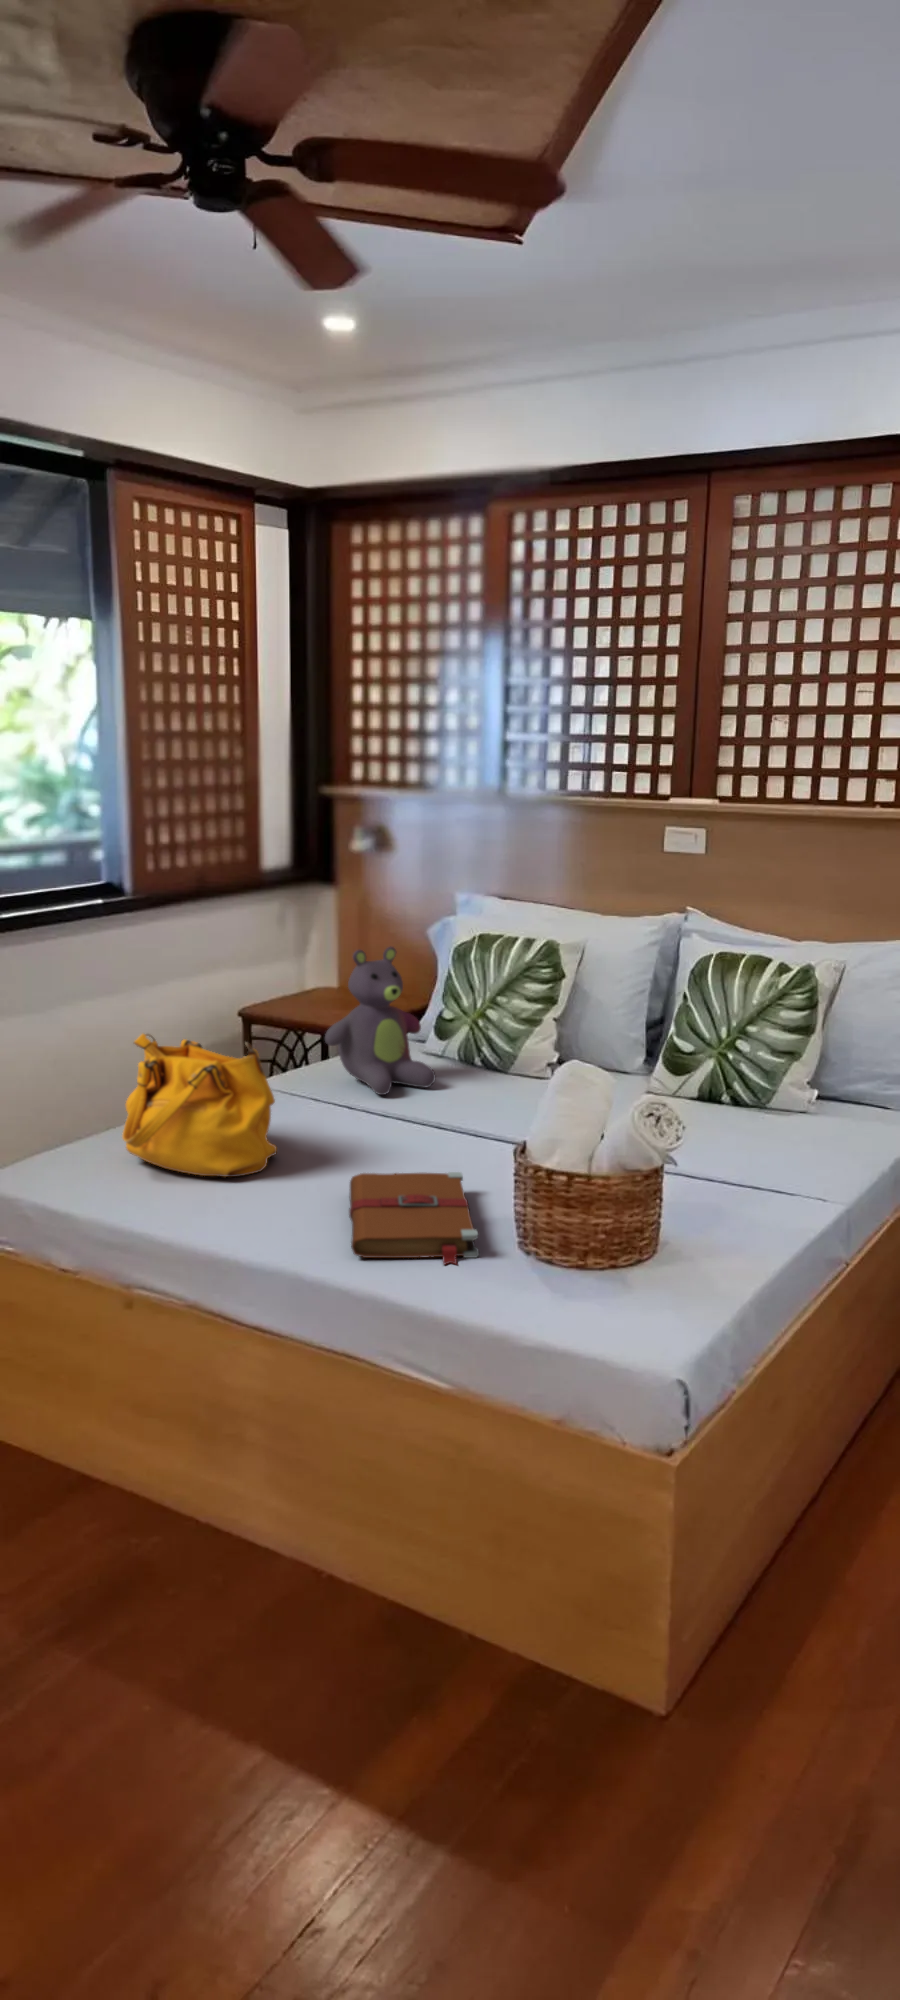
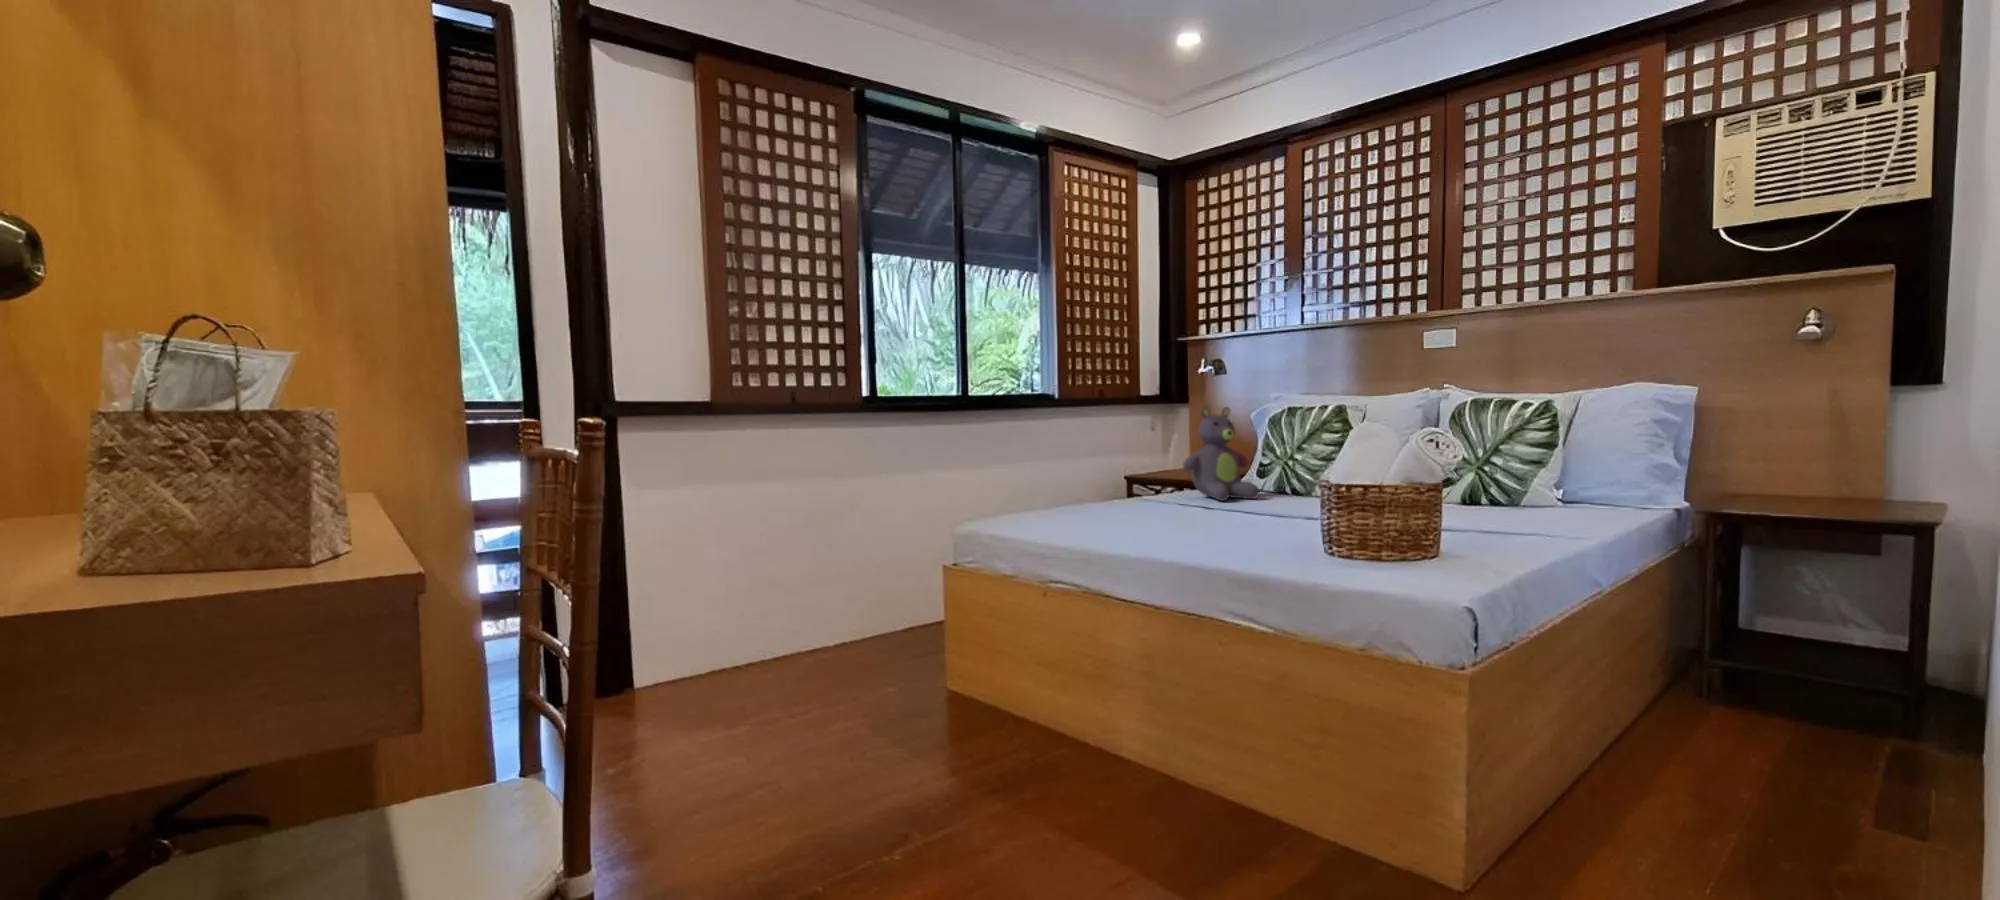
handbag: present [122,1034,277,1177] -> none [1051,439,1151,526]
book: present [349,1172,479,1265] -> none [1201,518,1297,556]

